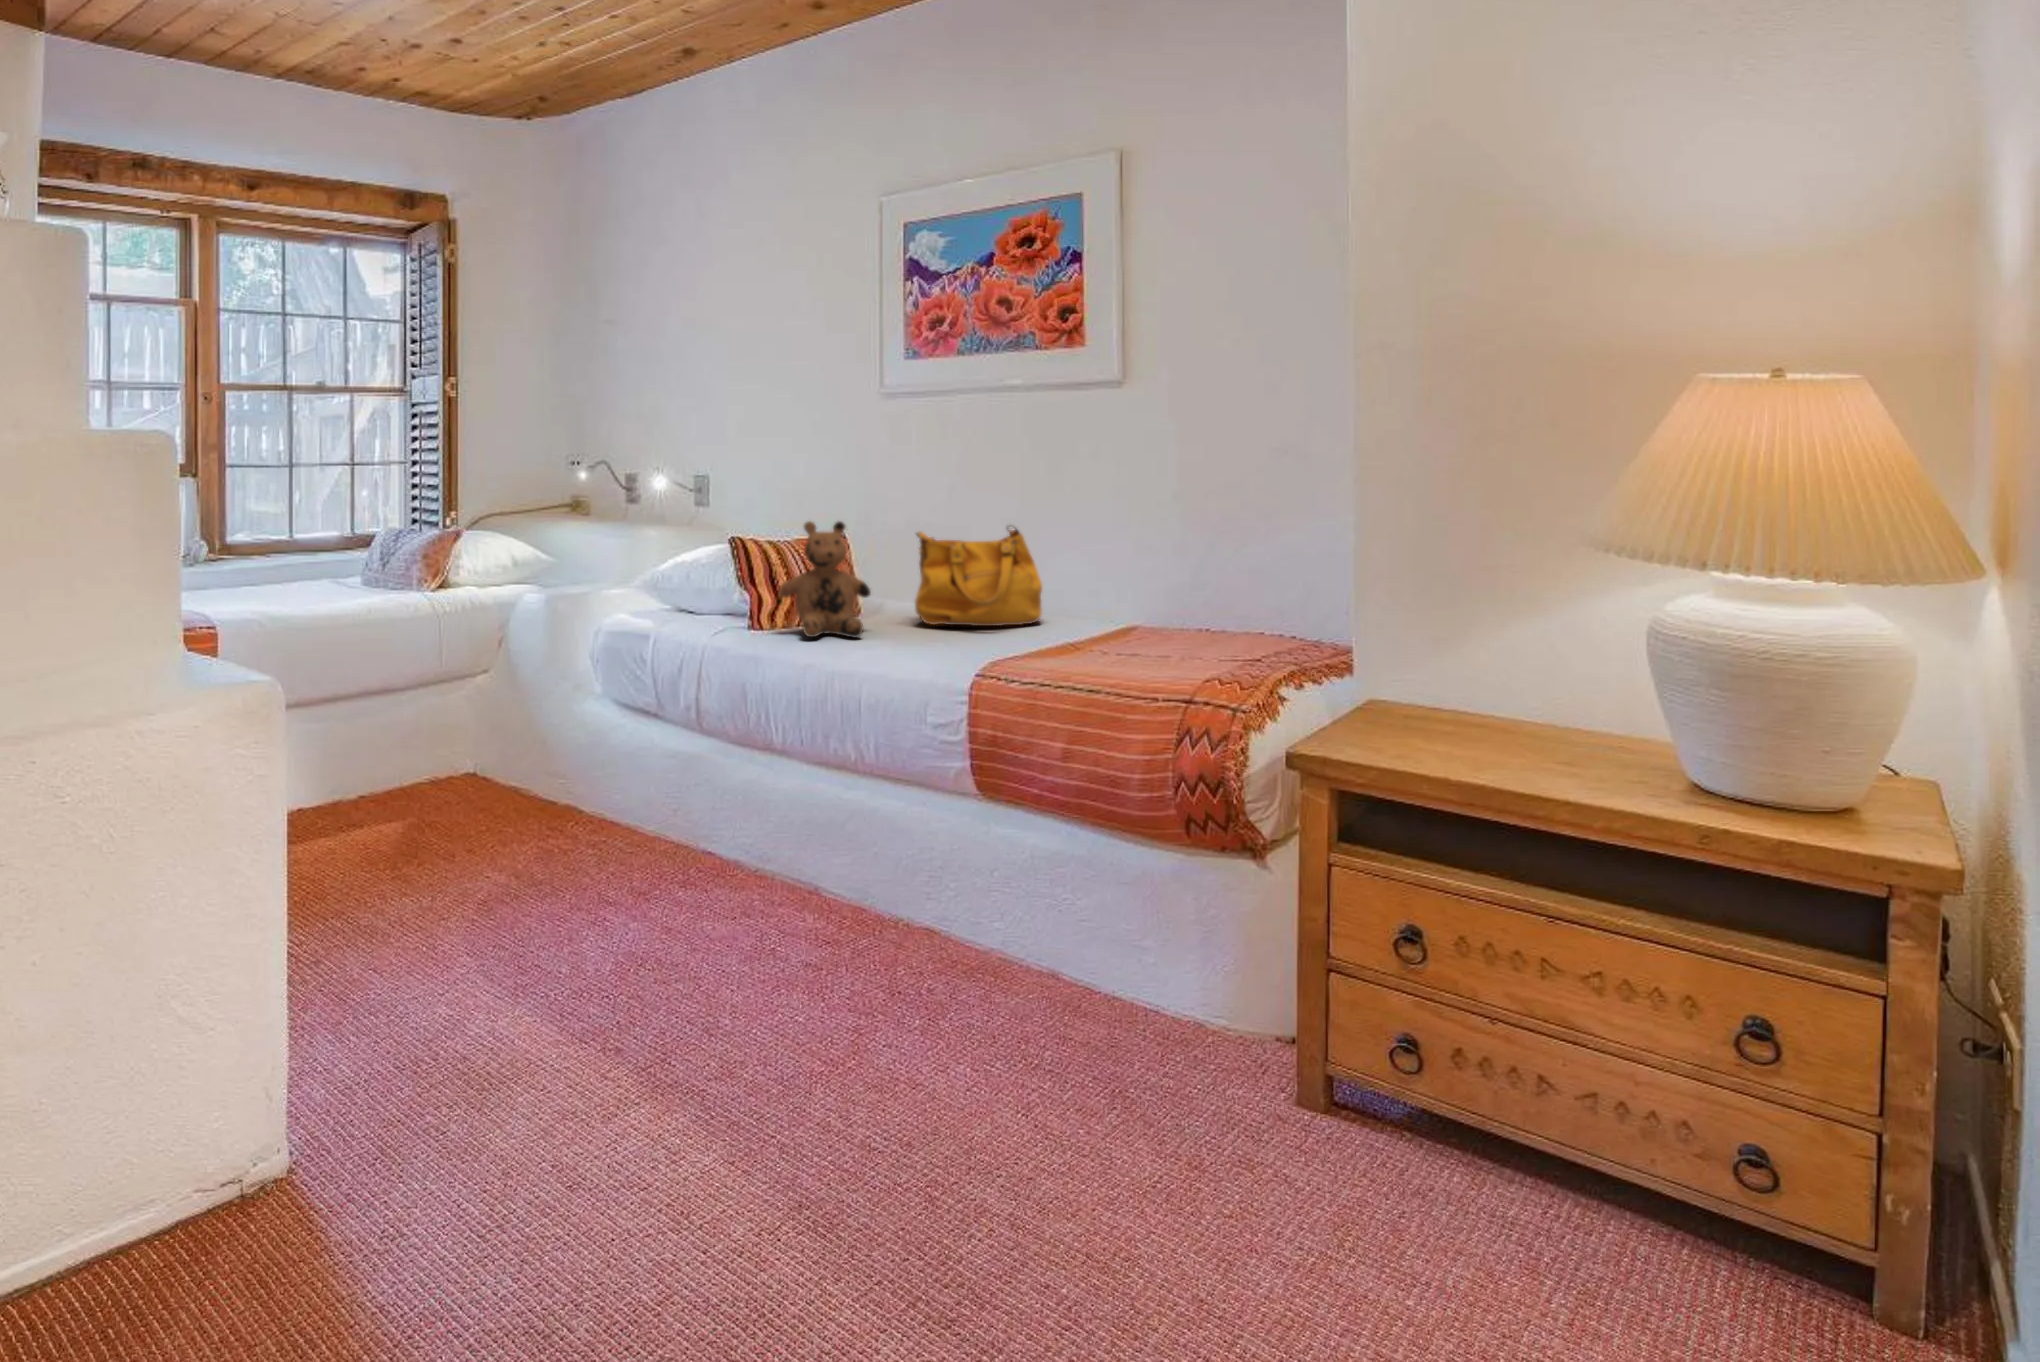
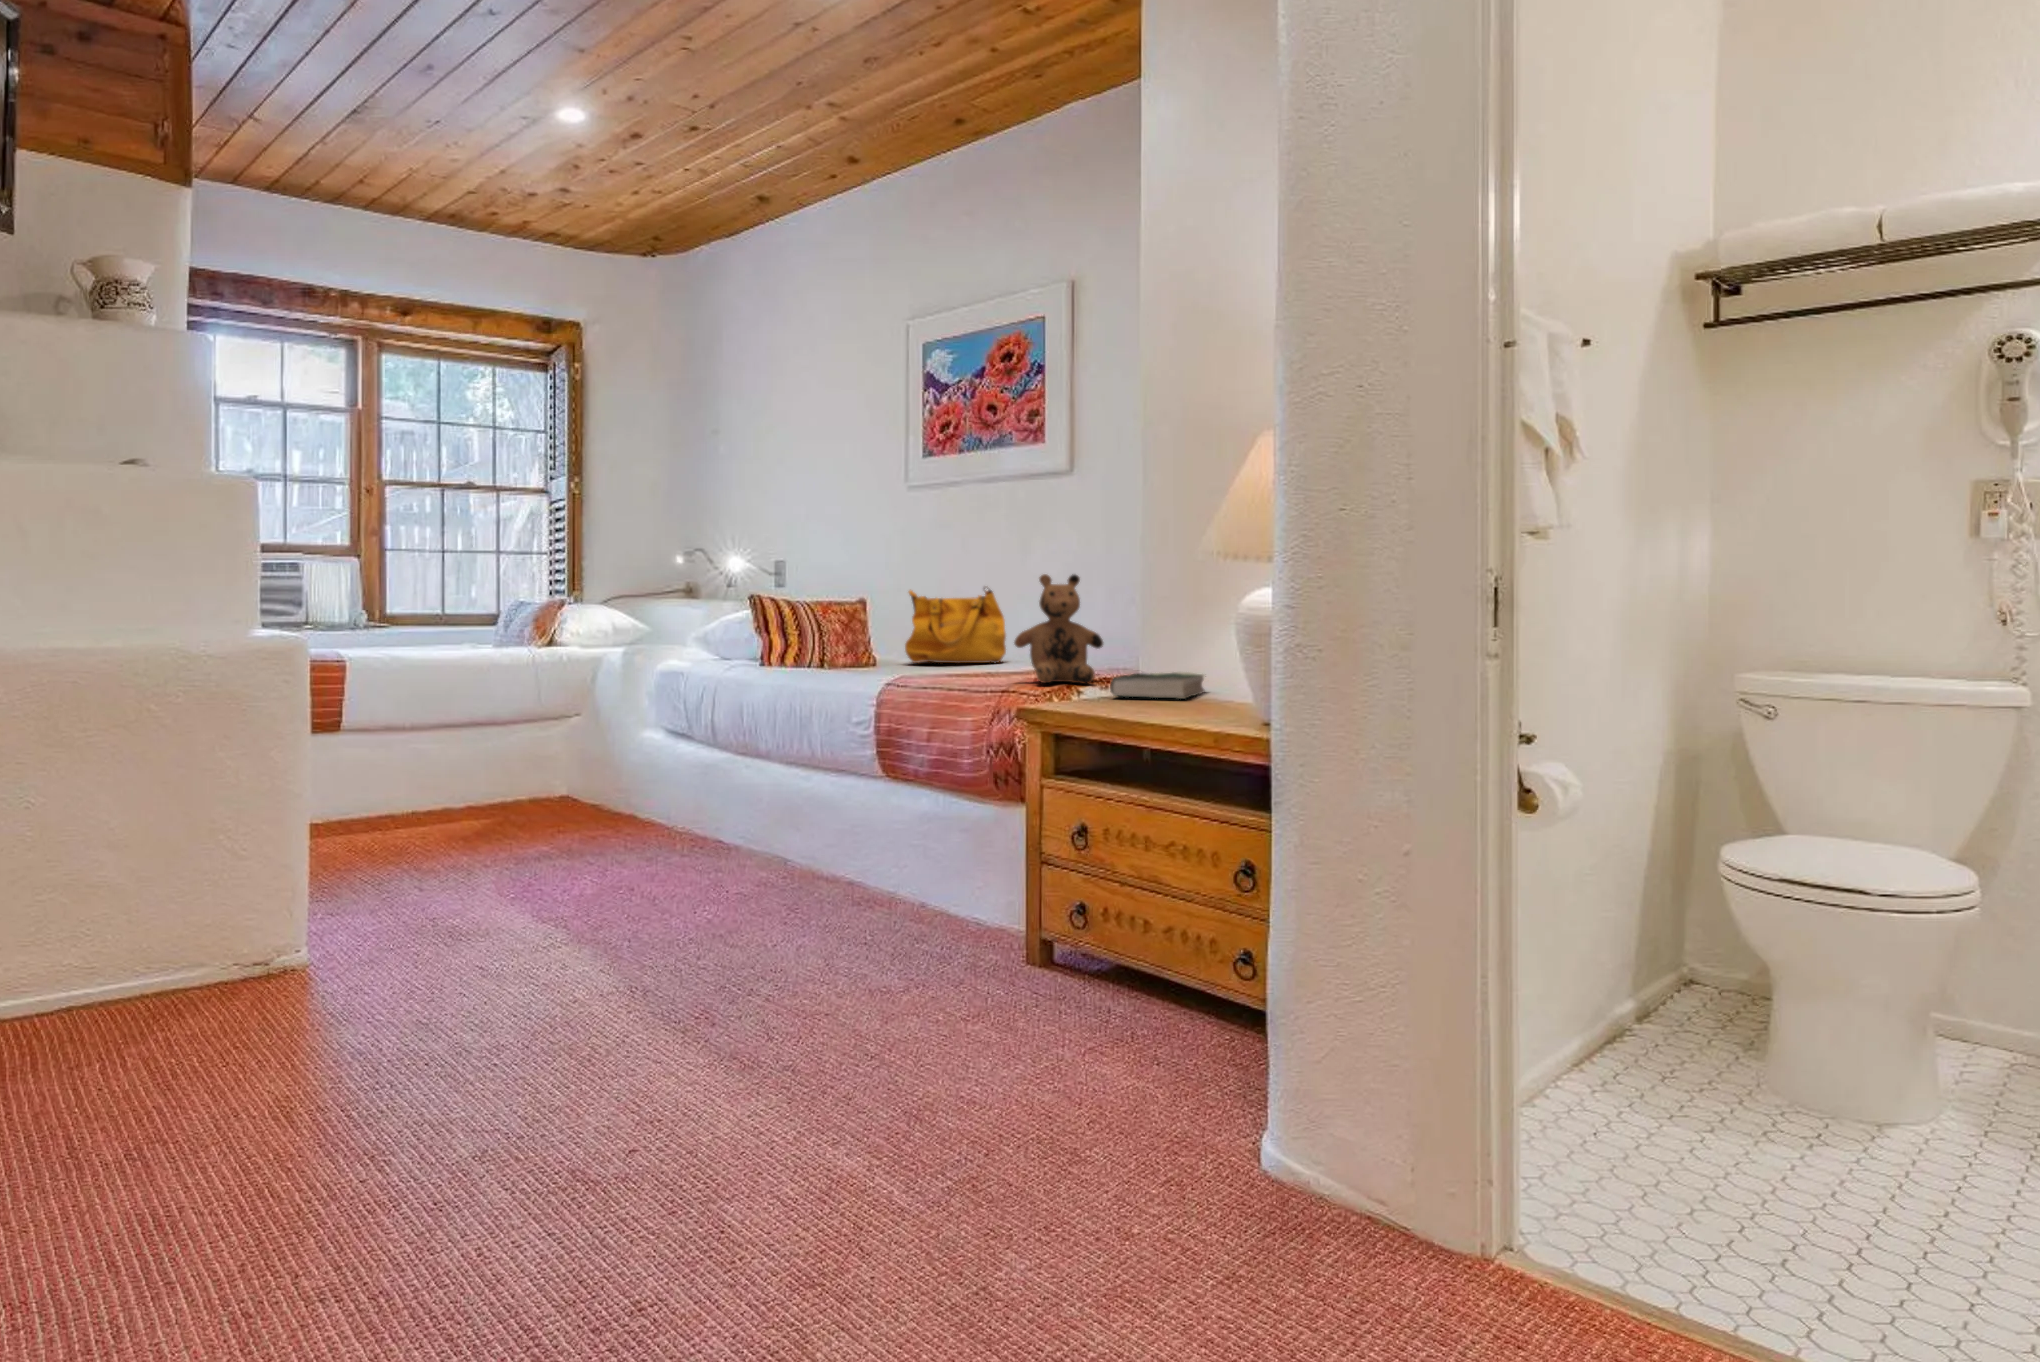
teddy bear: present [779,521,871,637] -> present [1014,574,1103,684]
book: none [1367,687,1513,744] -> present [1110,672,1204,699]

